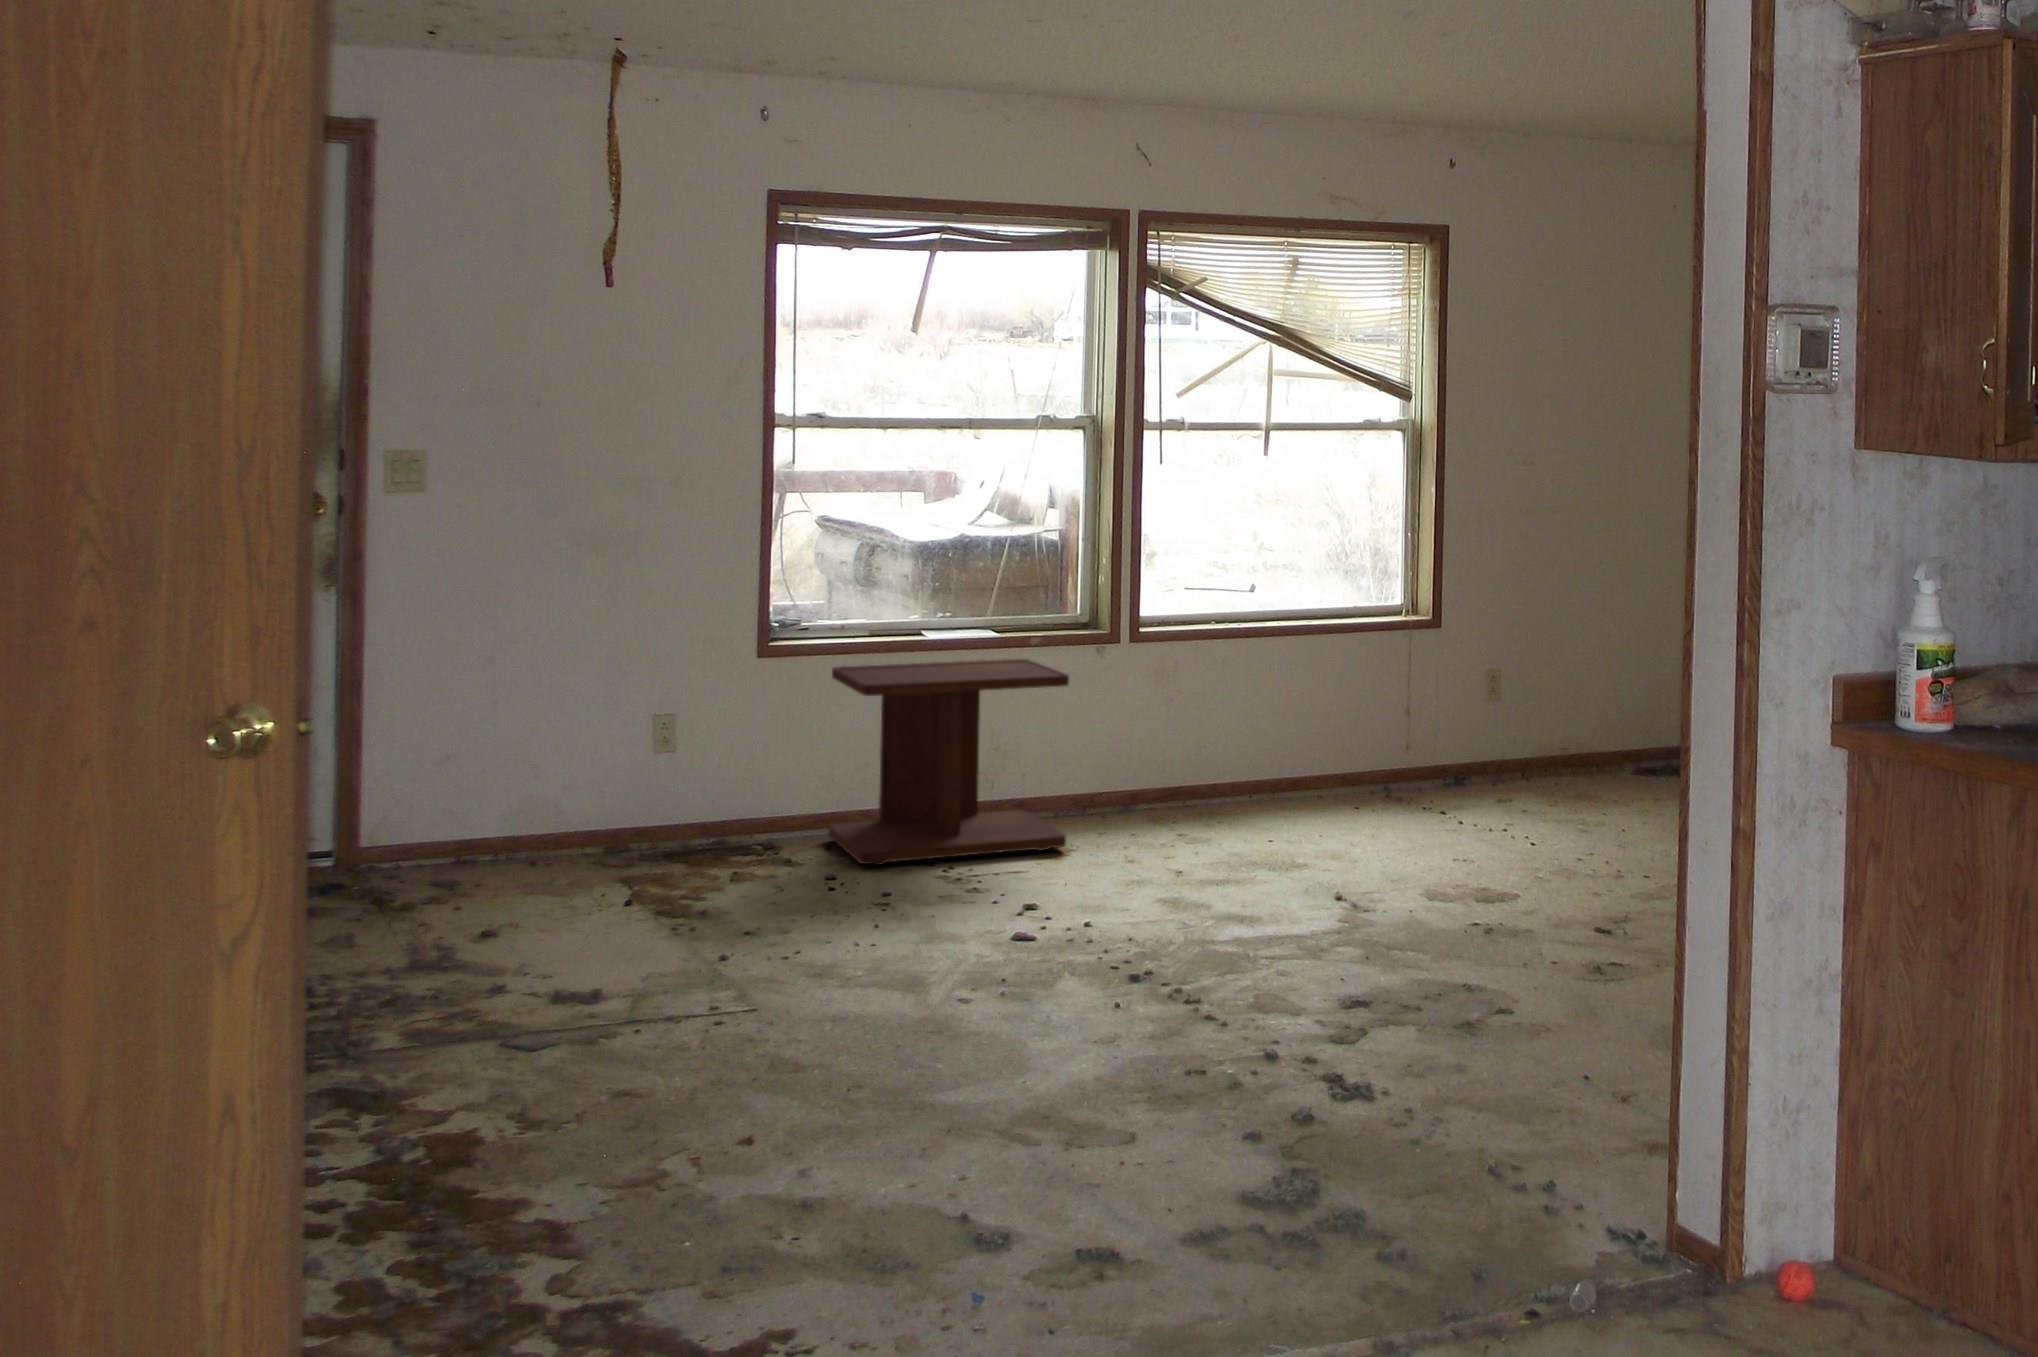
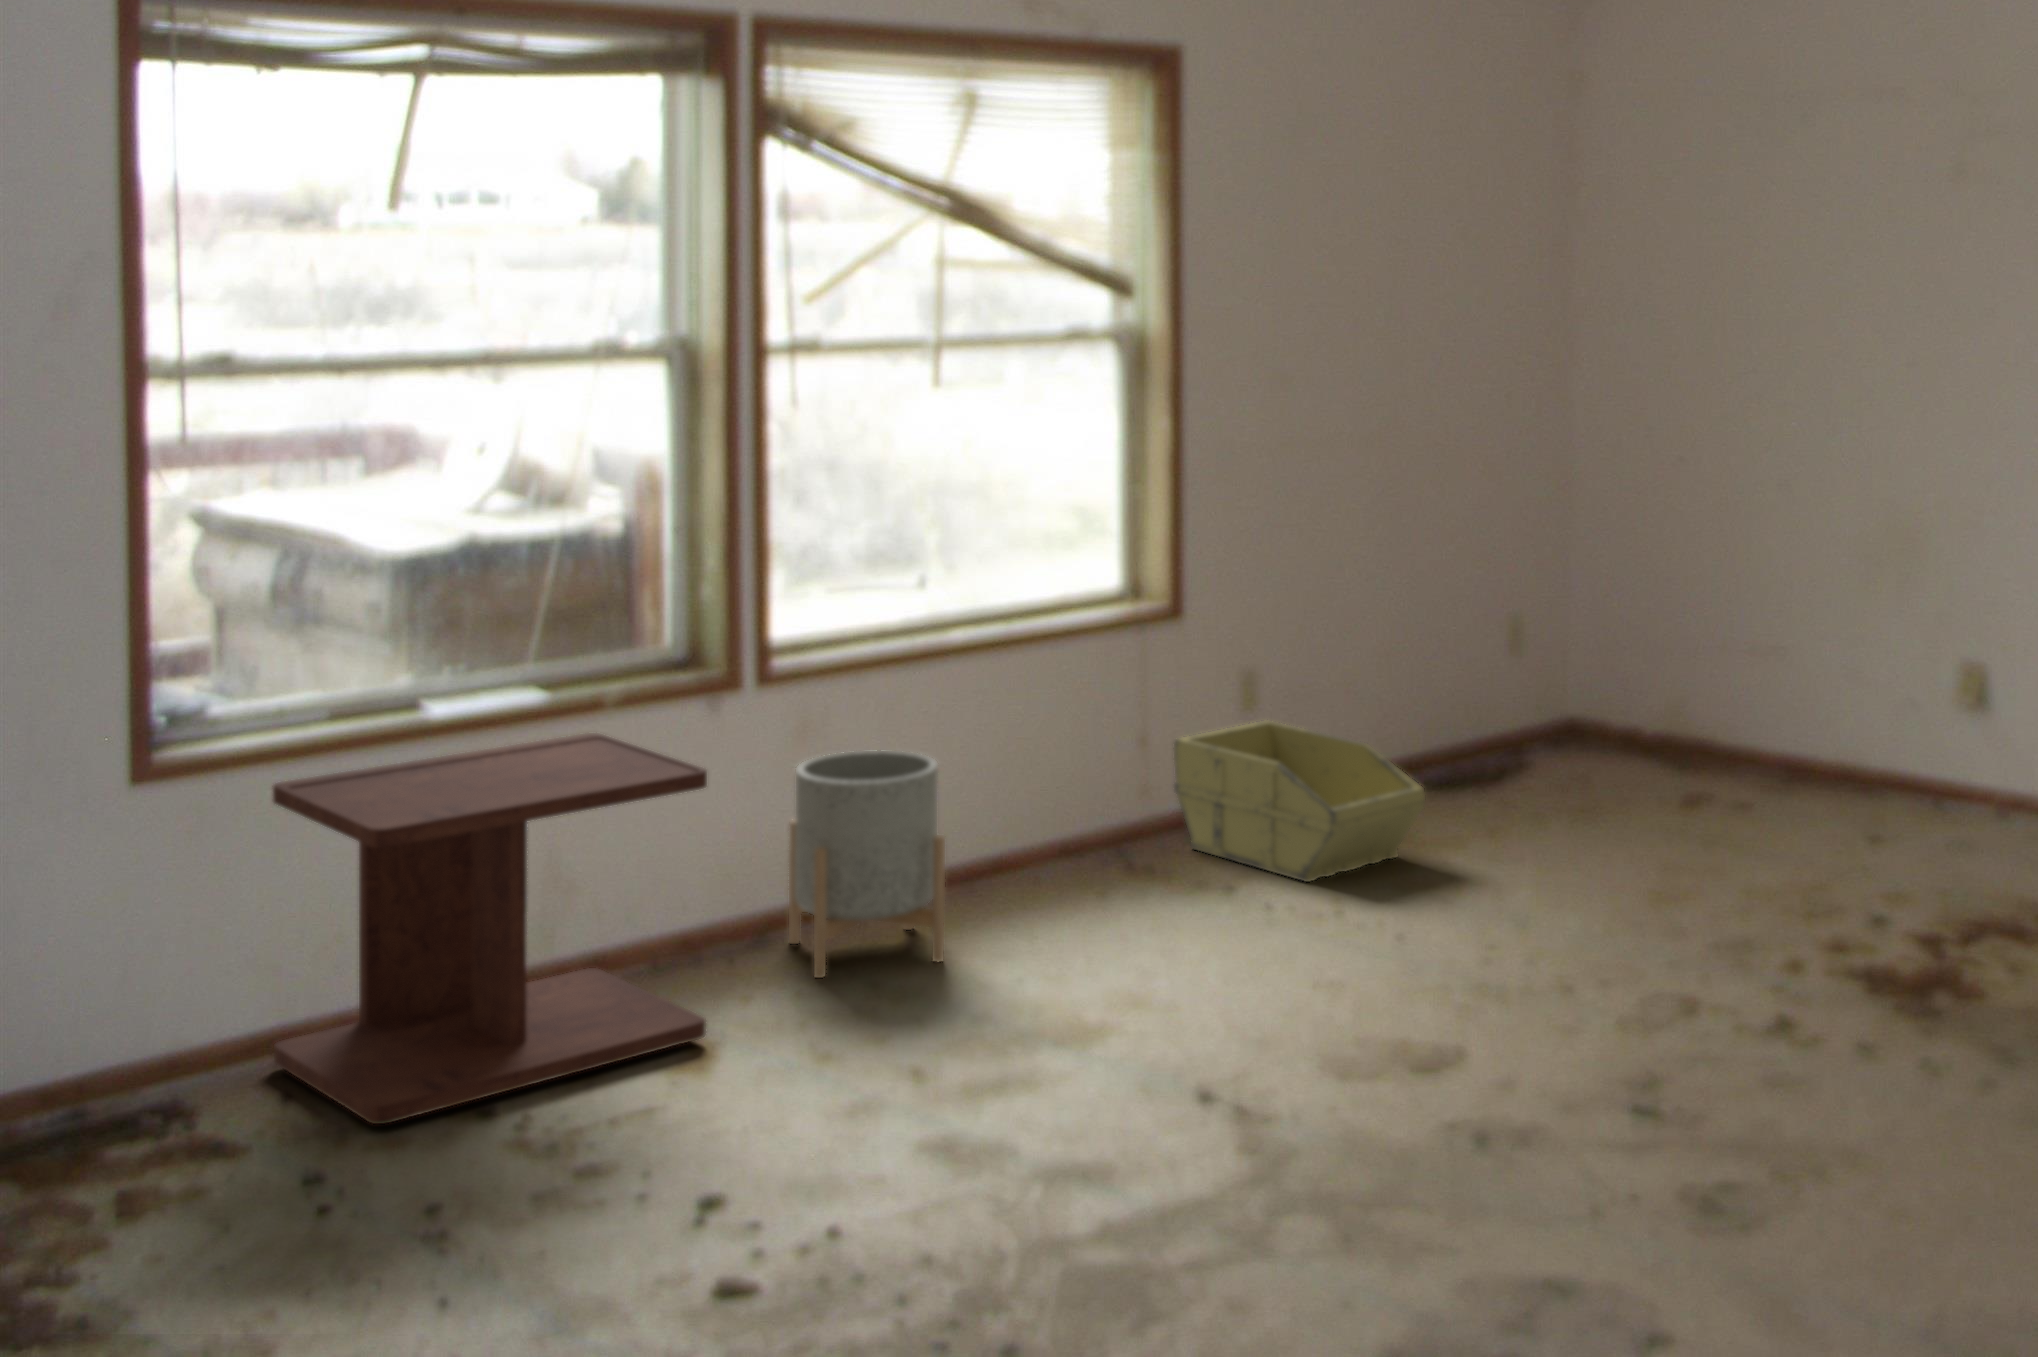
planter: none [1150,691,1241,831] -> present [789,750,945,978]
storage bin: none [1442,708,1609,814] -> present [1174,721,1425,882]

